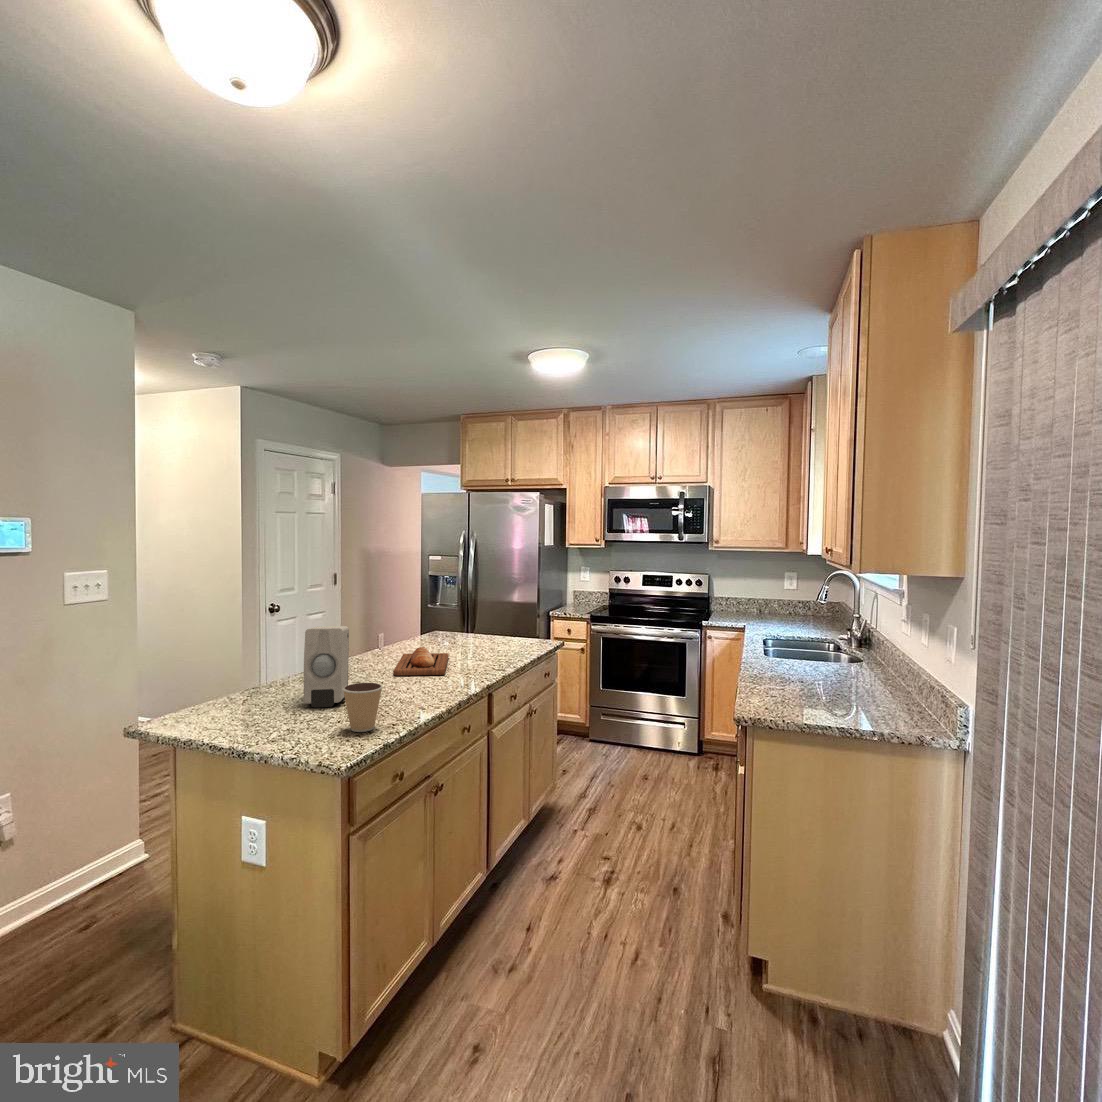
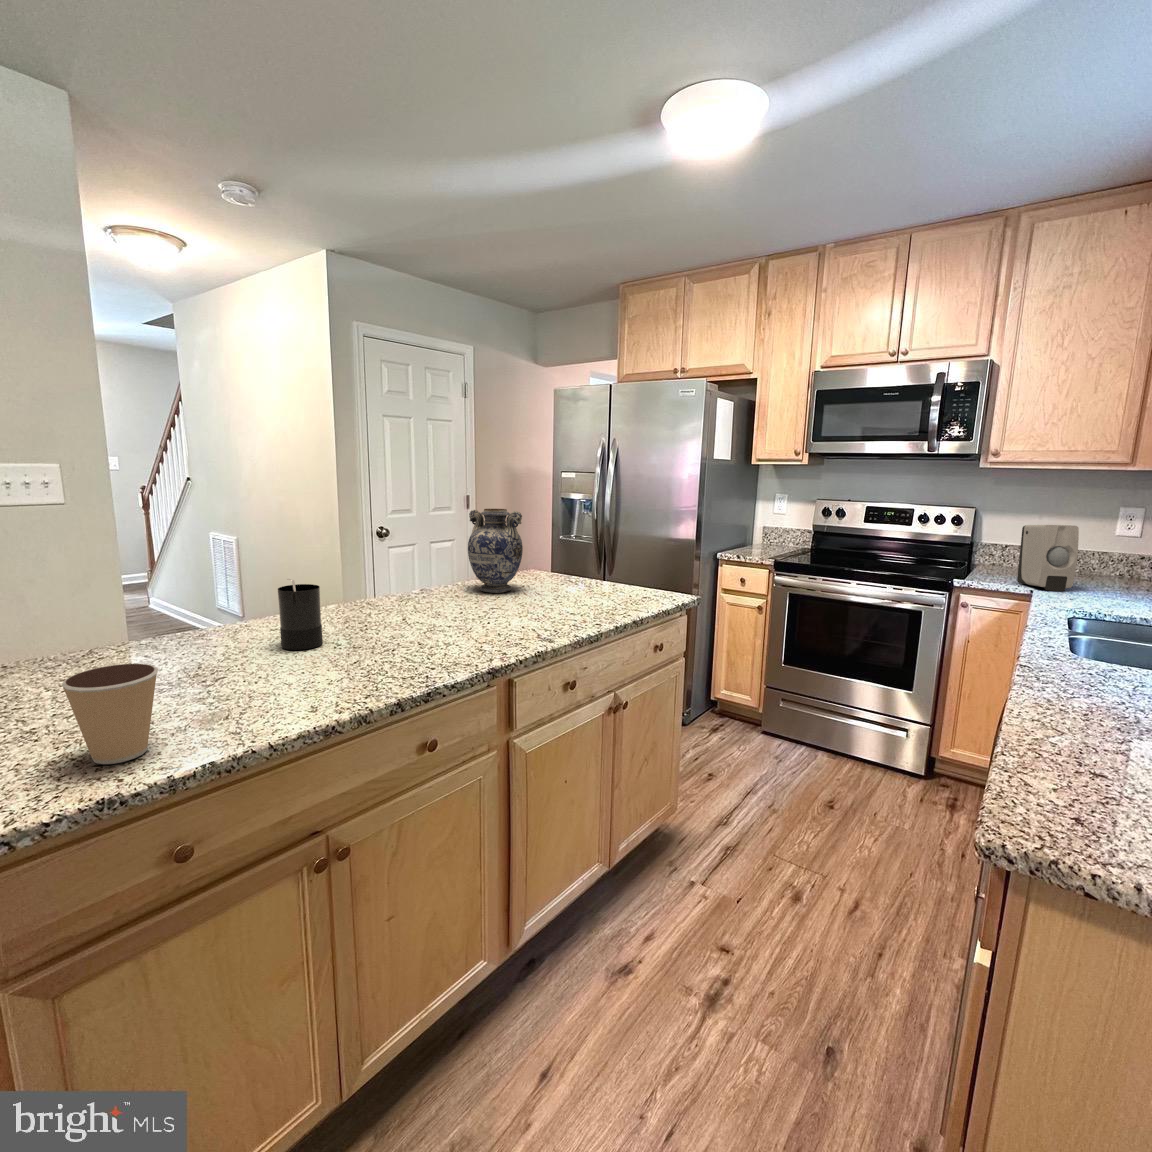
decorative vase: none [410,589,452,647] -> present [468,509,523,593]
soap dispenser: present [304,626,349,707] -> present [1017,525,1079,591]
candle: none [348,642,373,686] -> present [278,579,323,650]
bread loaf: present [393,647,449,676] -> none [369,593,492,642]

